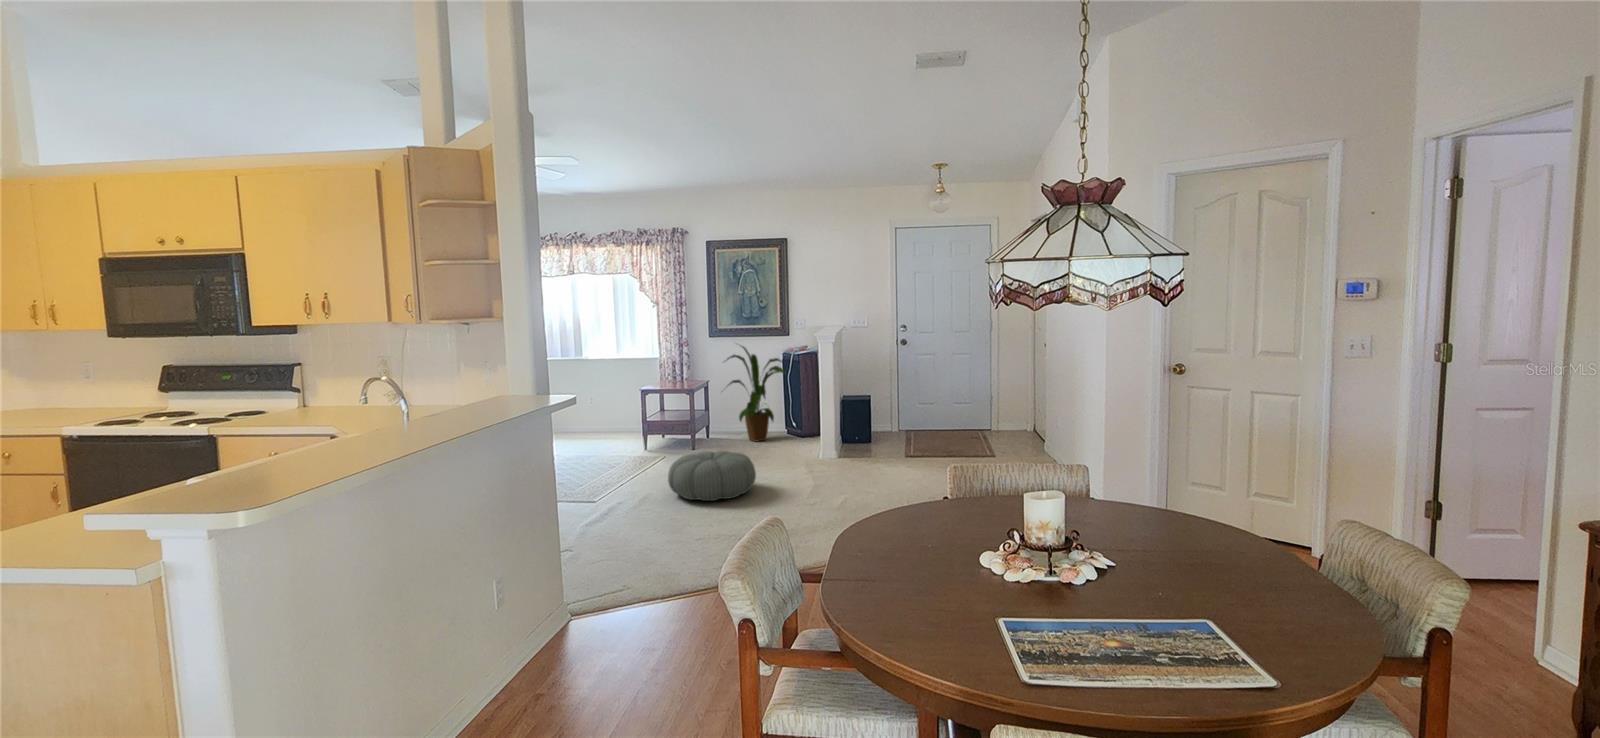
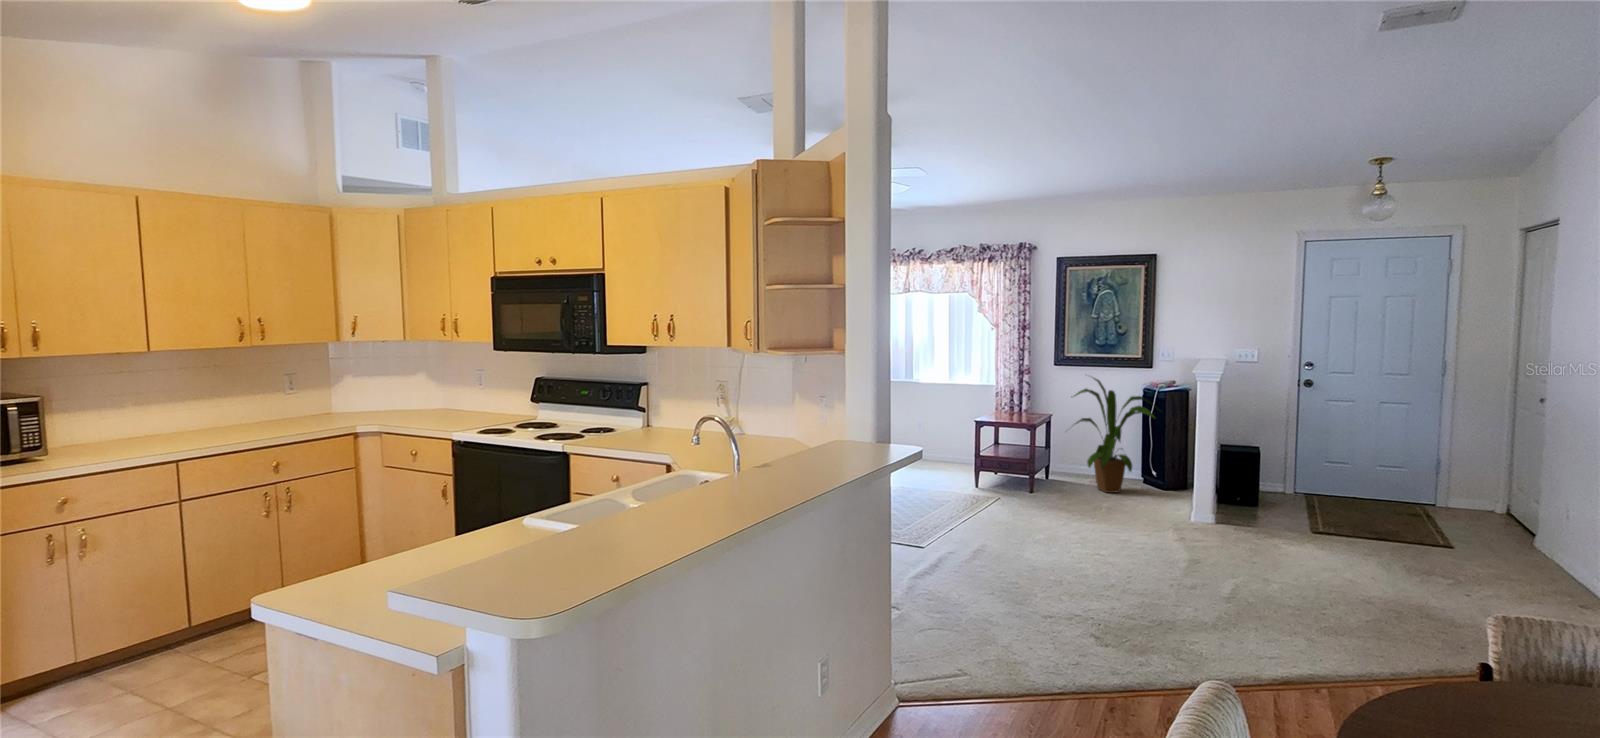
pouf: present [668,451,756,501] -> none [1007,508,1120,574]

